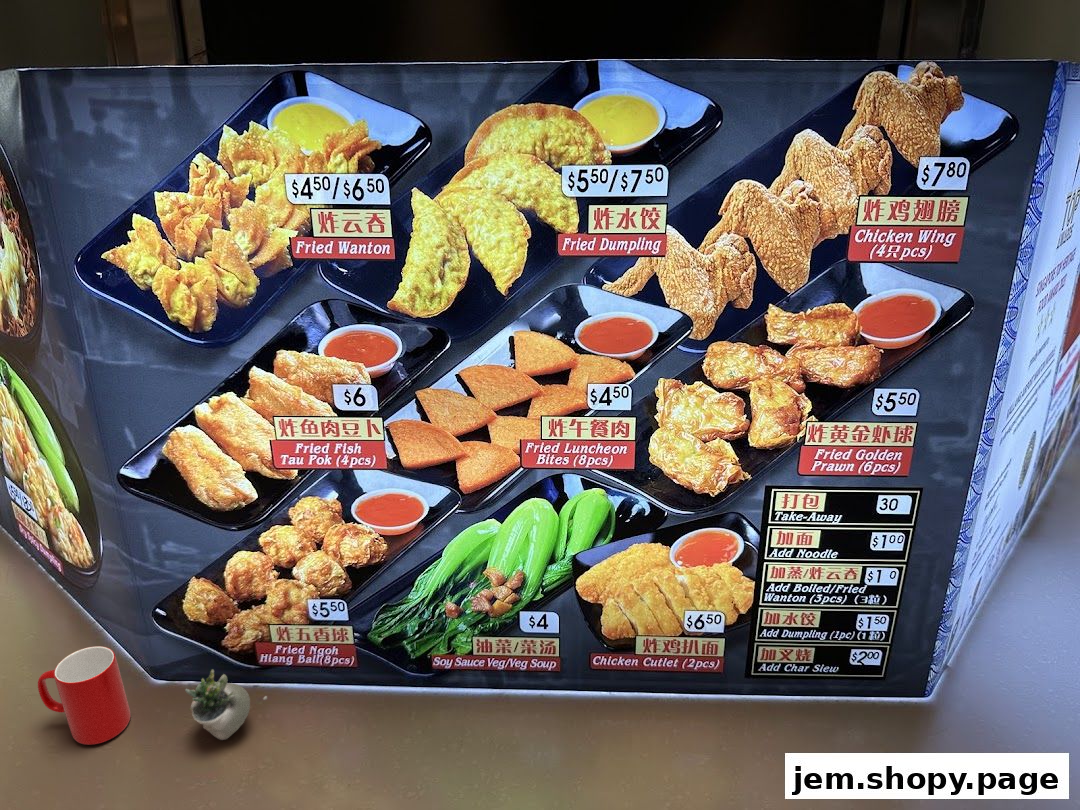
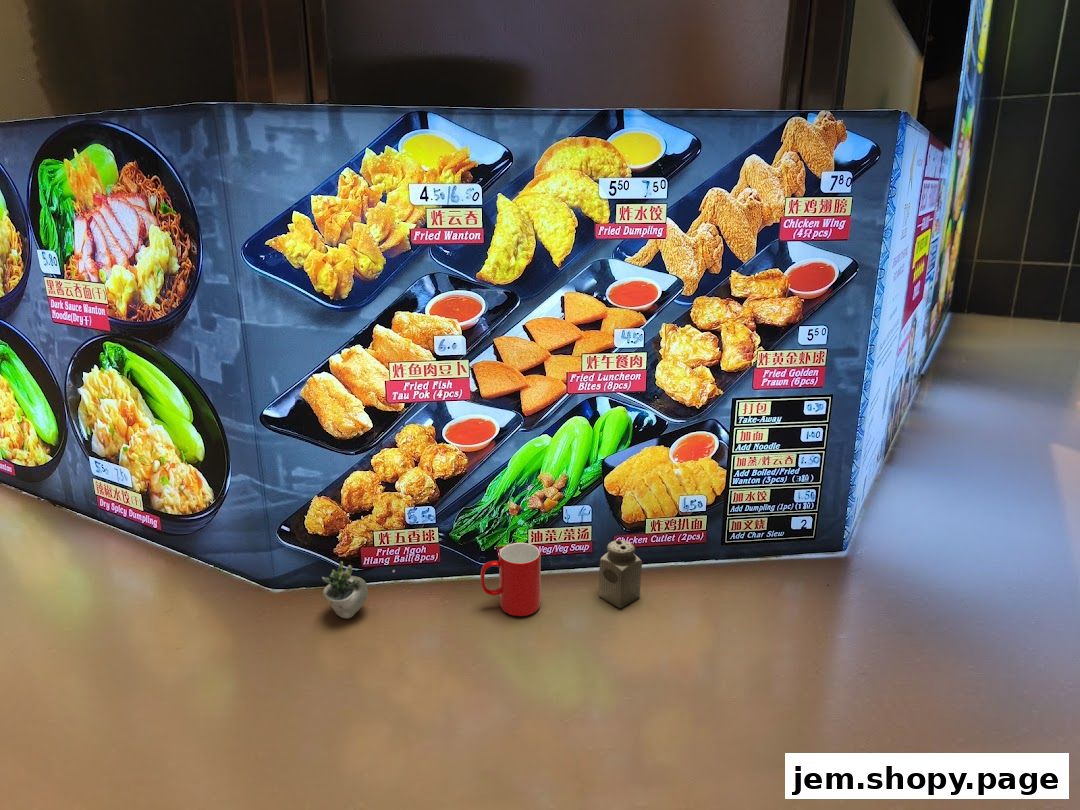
cup: present [38,646,131,745] -> present [480,543,541,616]
salt shaker: none [557,672,615,767] -> present [599,540,642,608]

